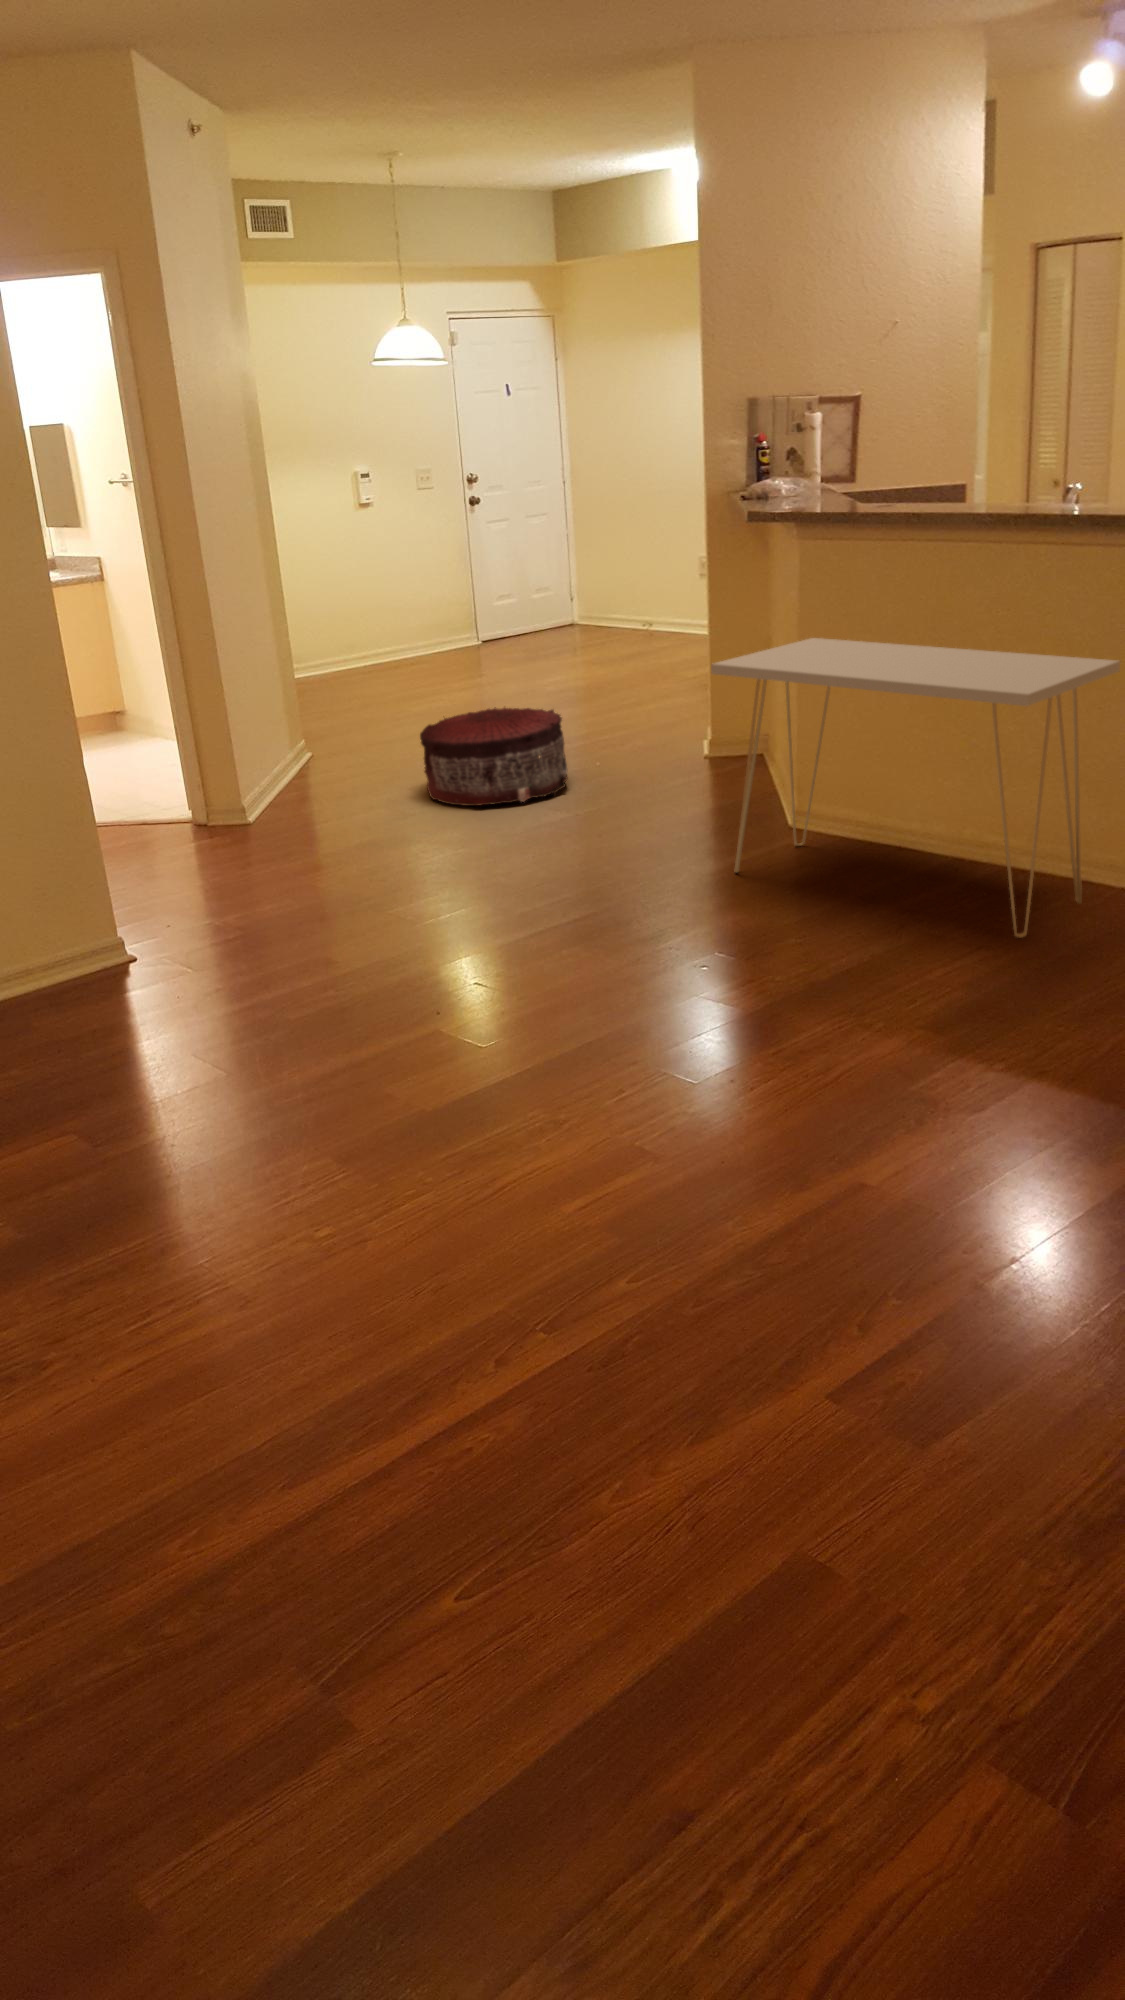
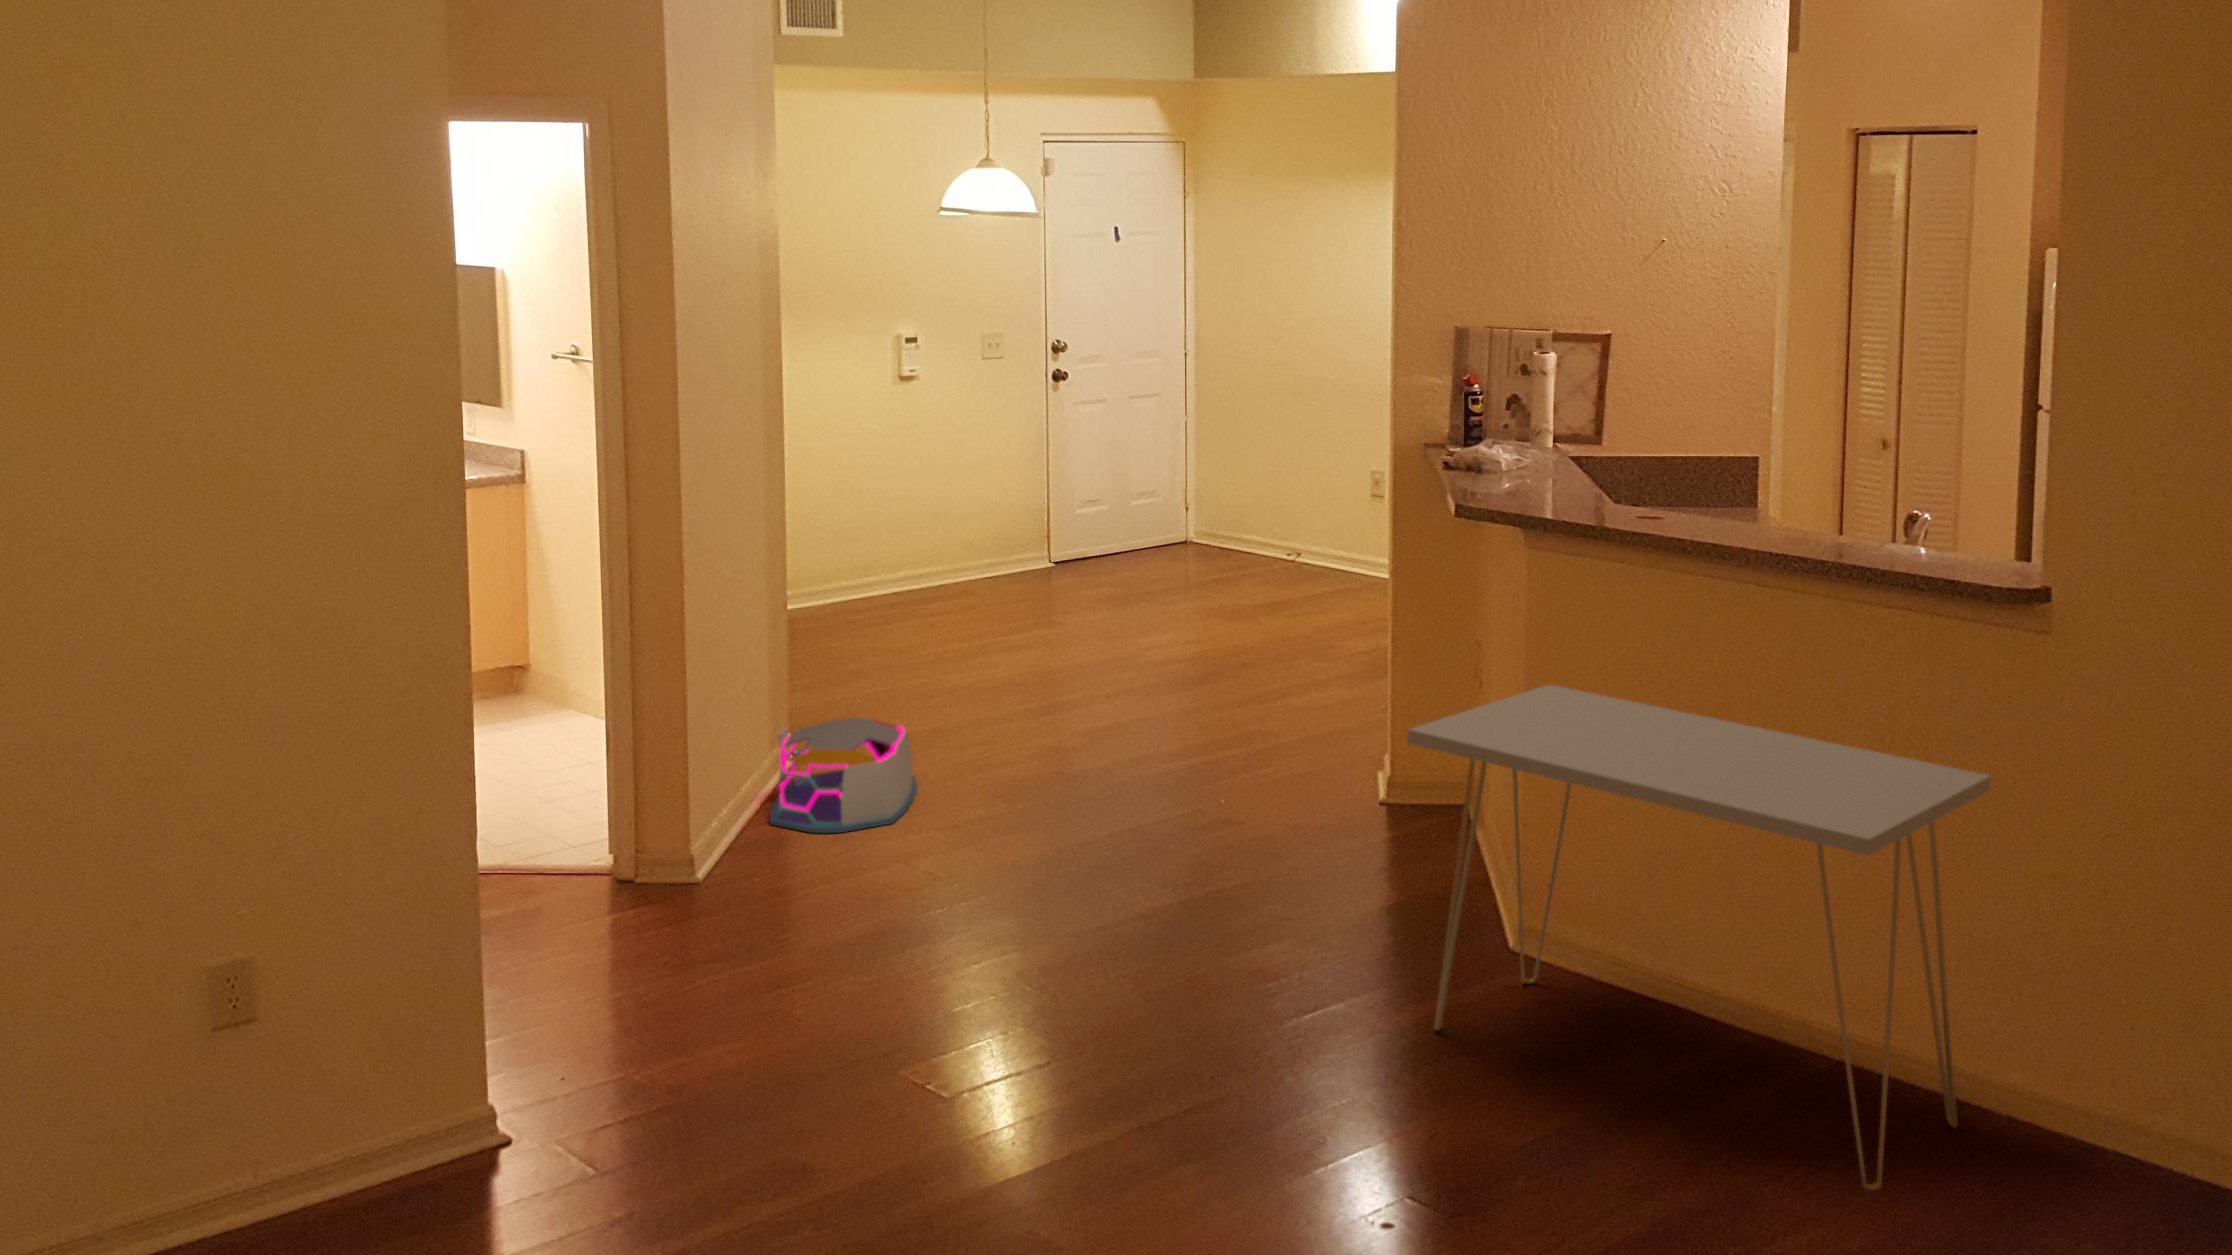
pouf: present [420,707,568,806] -> none [969,715,1183,874]
storage bin: none [291,722,389,794] -> present [770,718,916,834]

